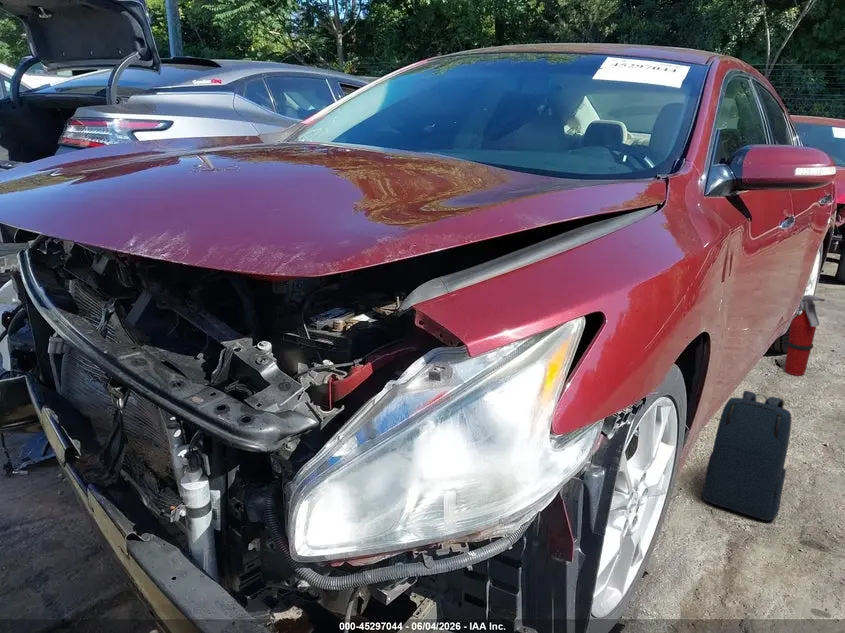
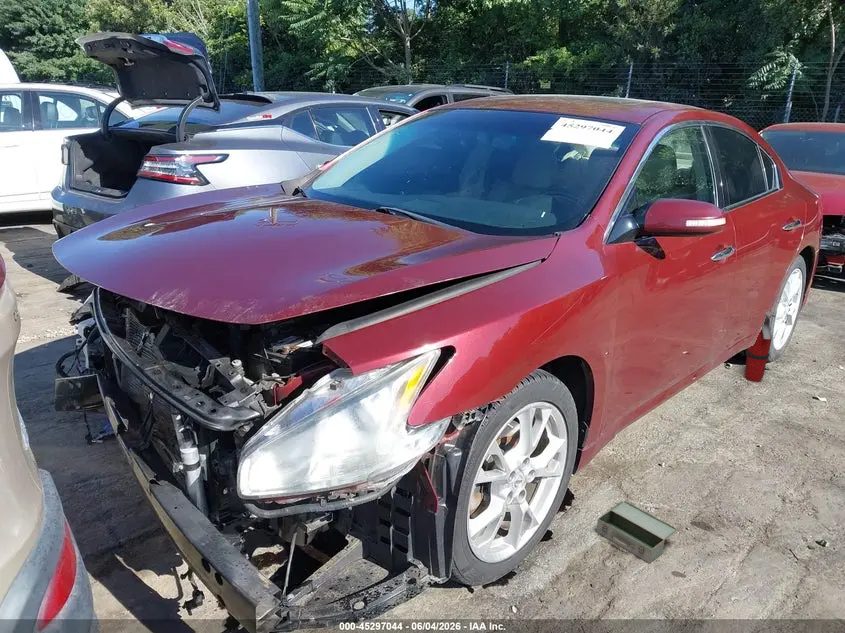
backpack: present [702,391,791,521] -> none [620,396,691,503]
toolbox: none [698,521,801,600] -> present [597,501,677,563]

